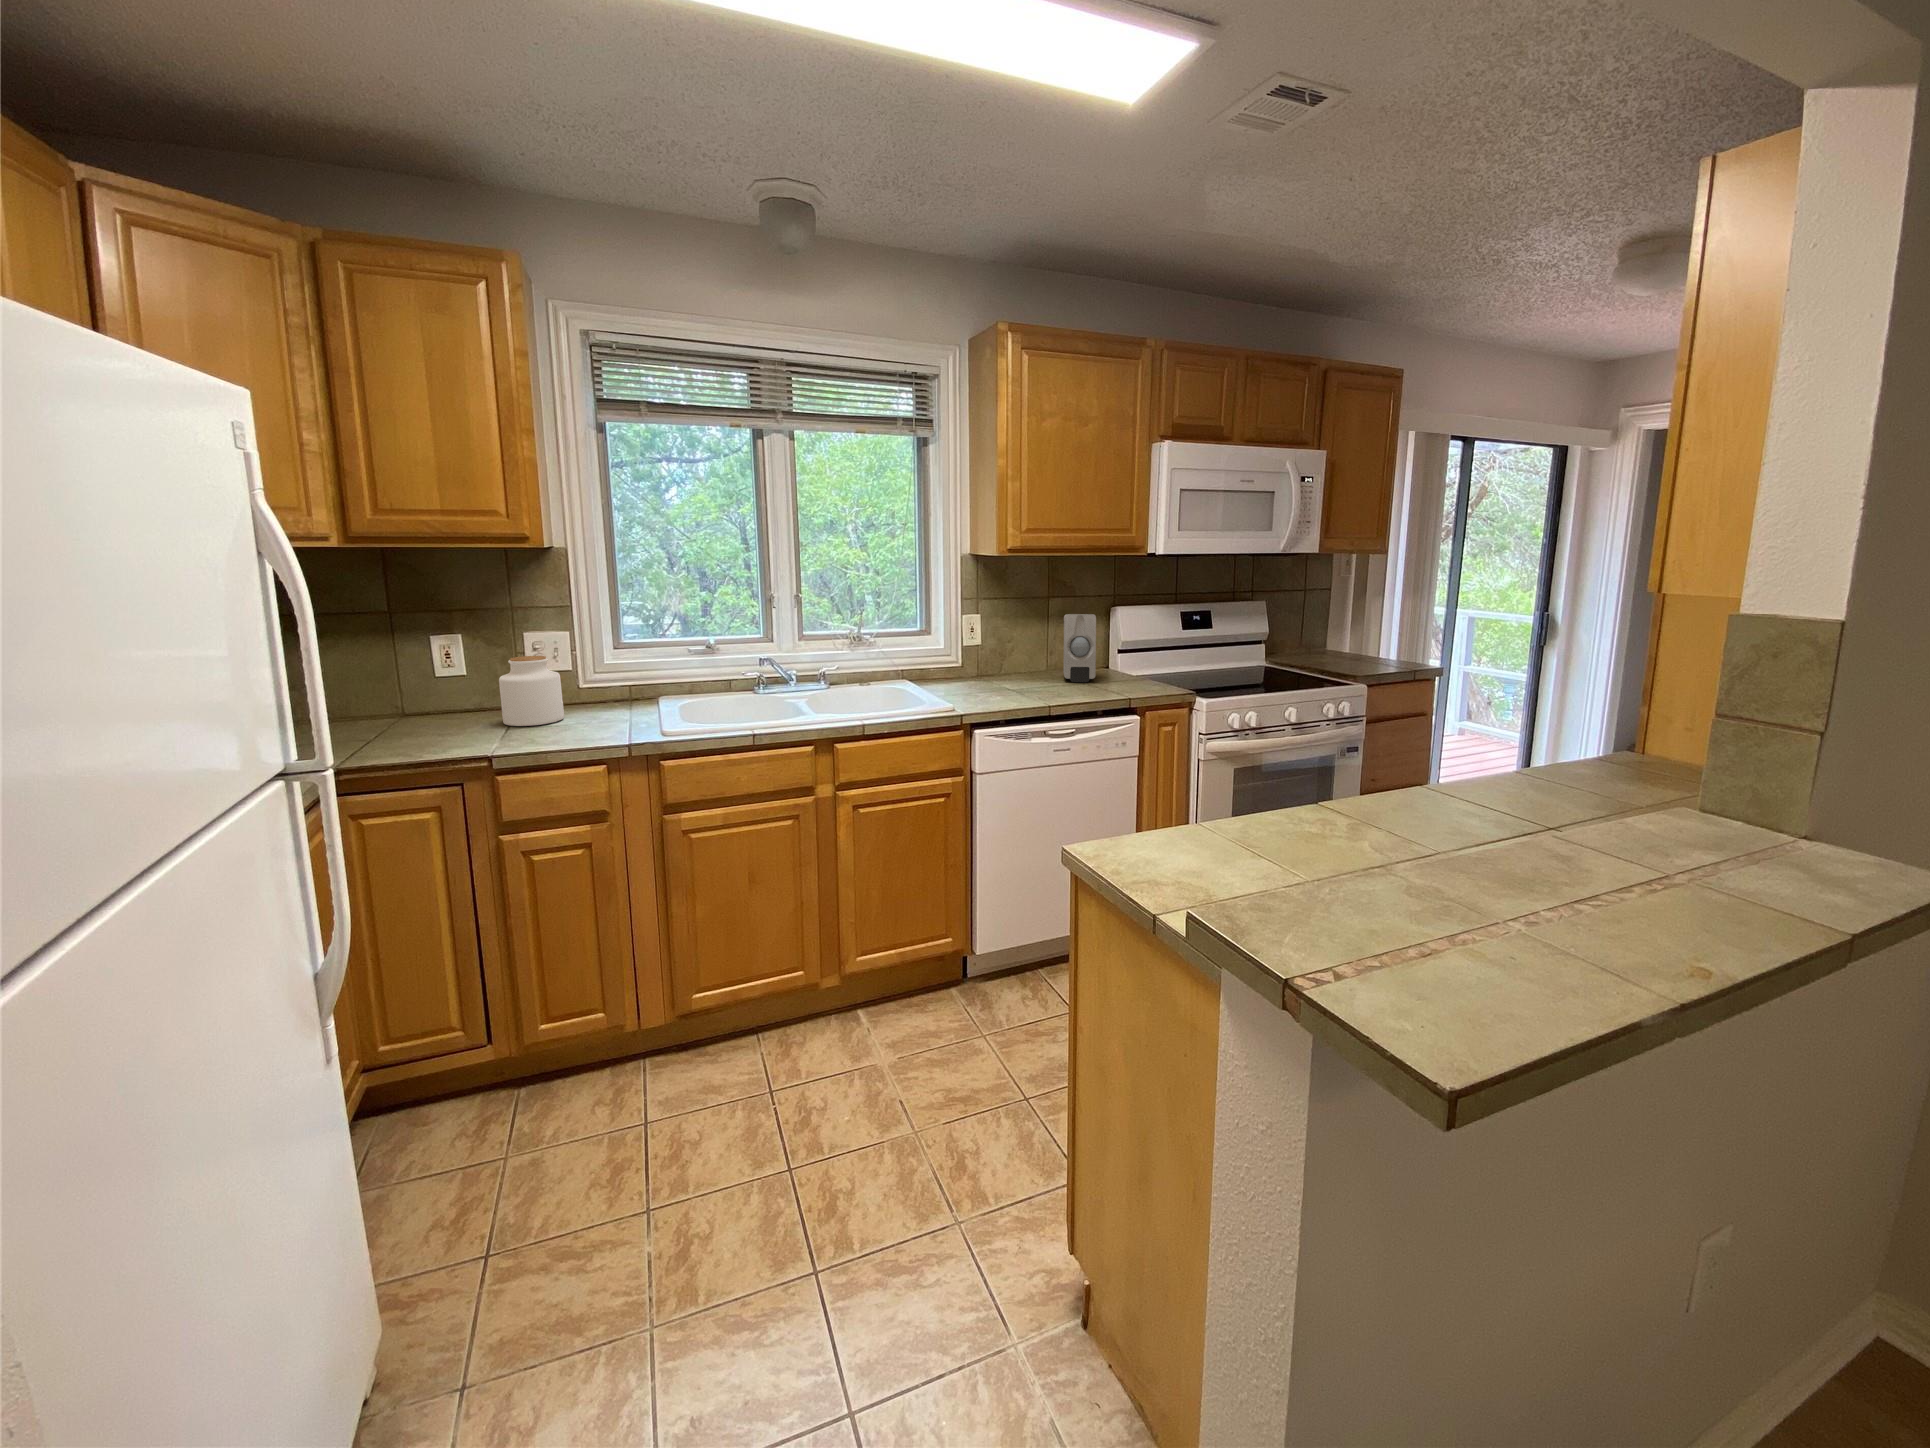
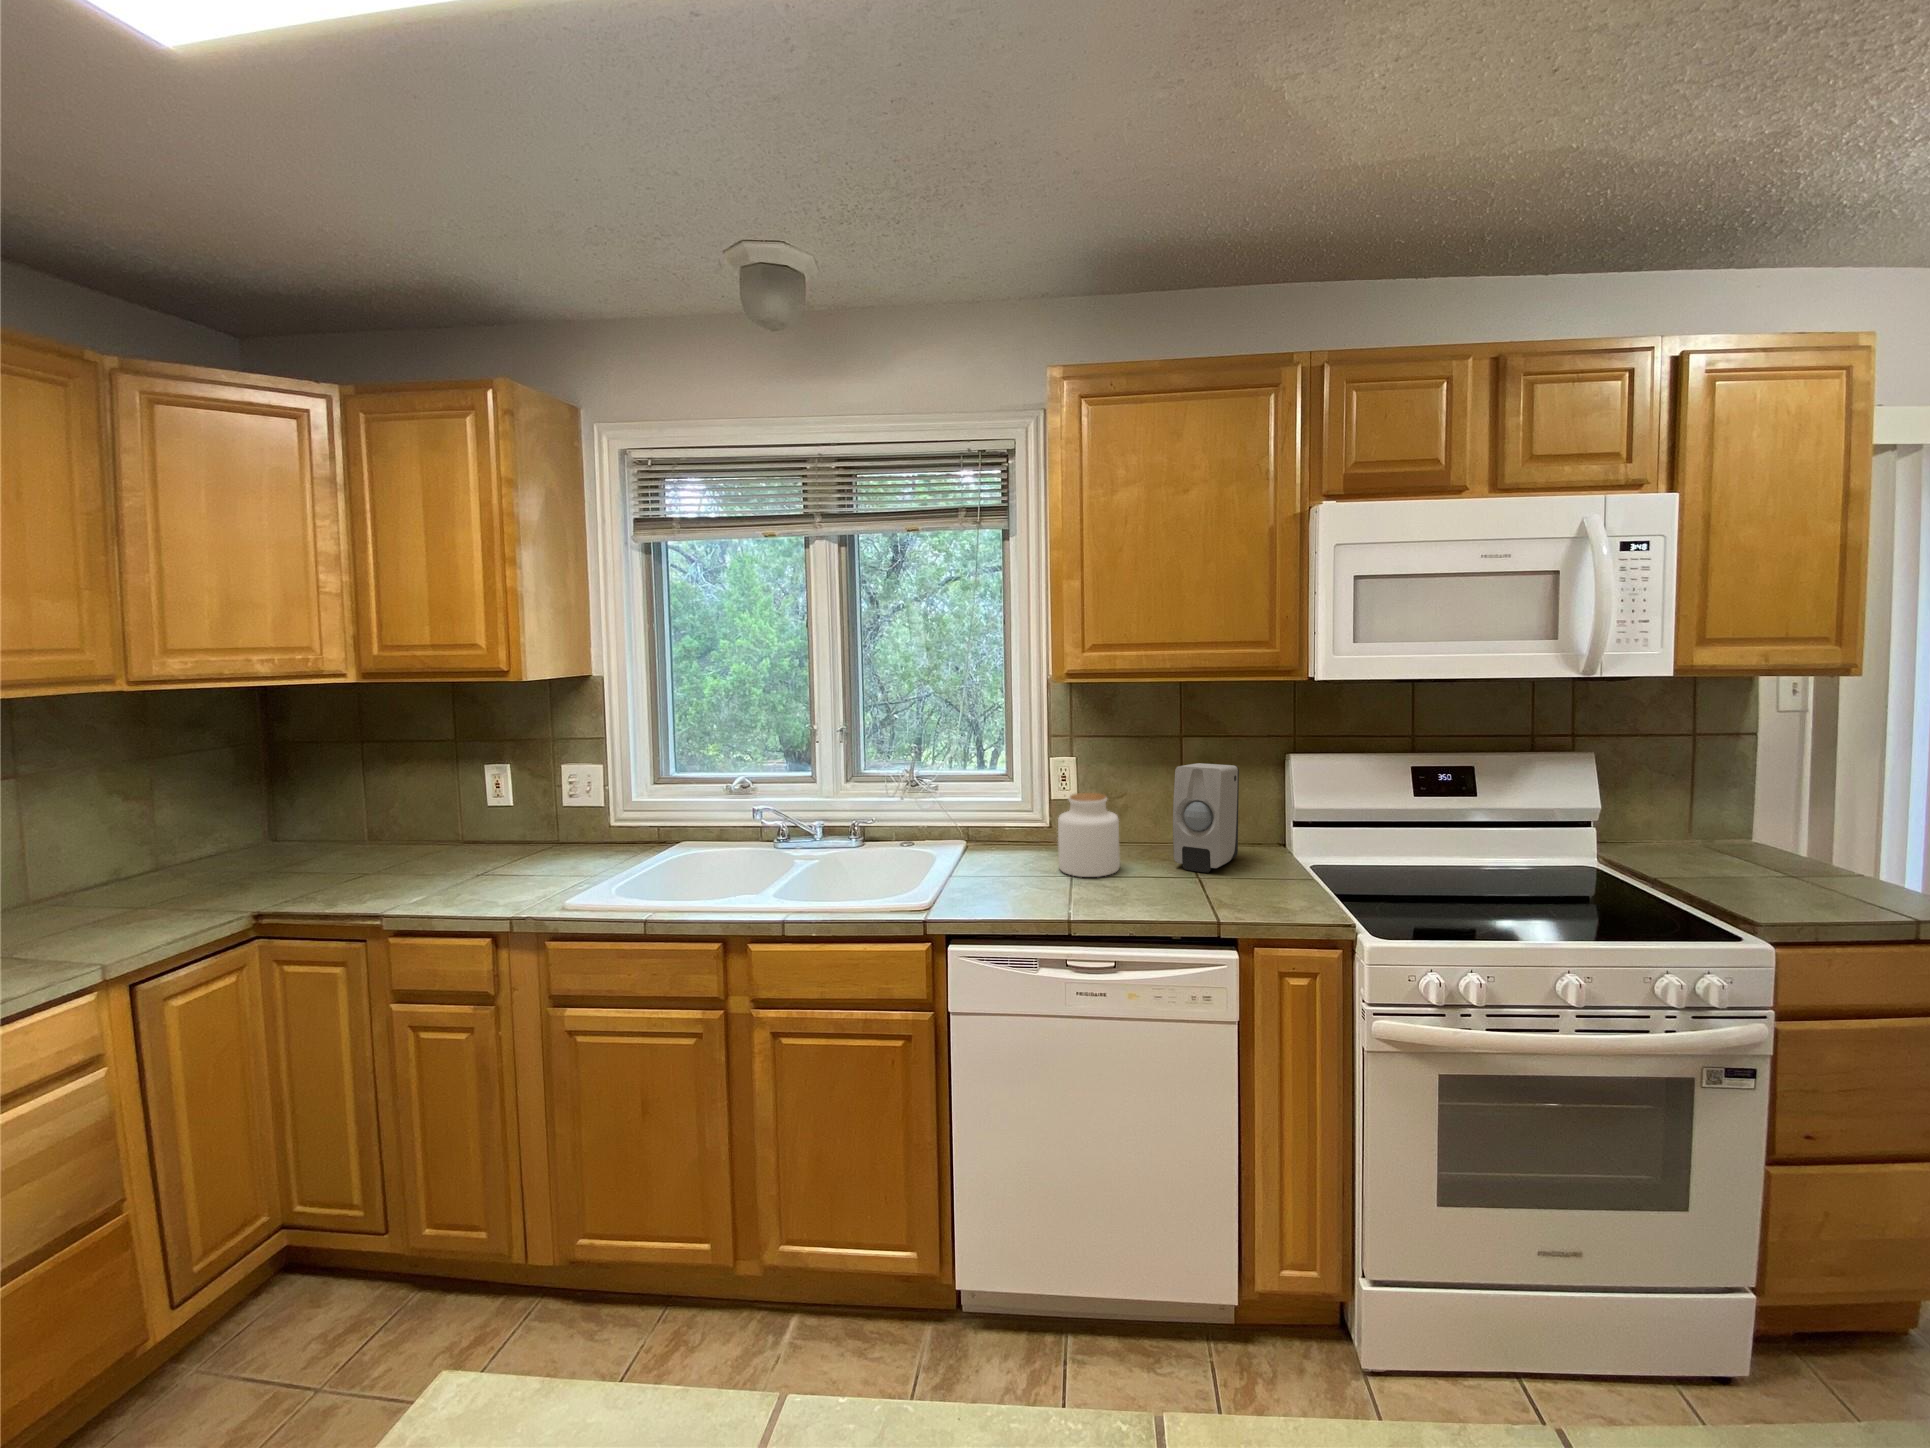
jar: present [499,656,564,726] -> present [1058,793,1120,877]

